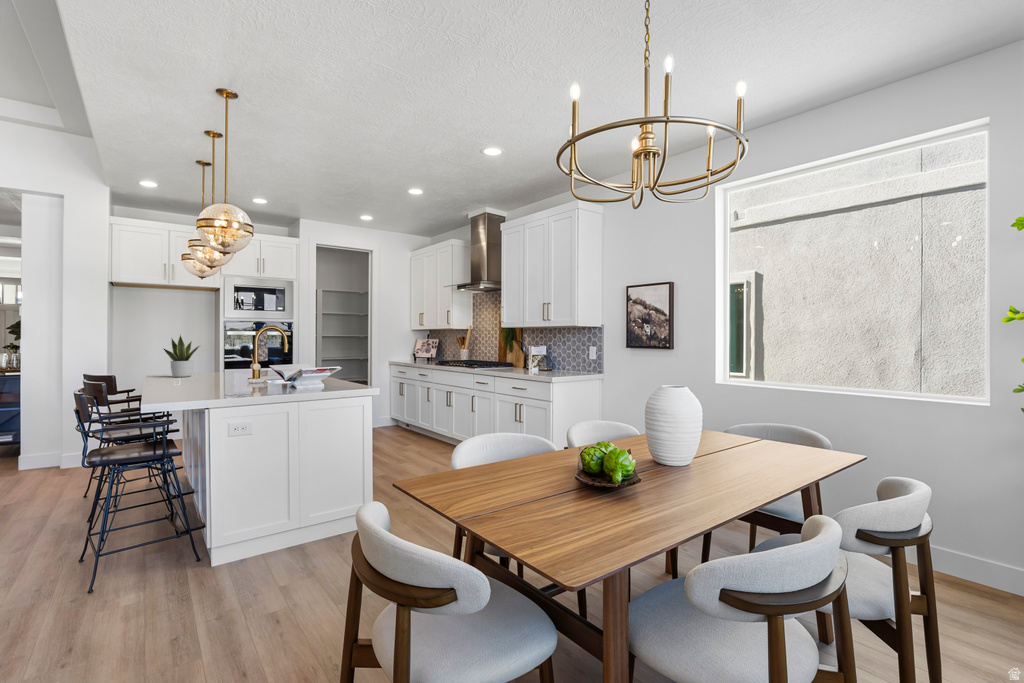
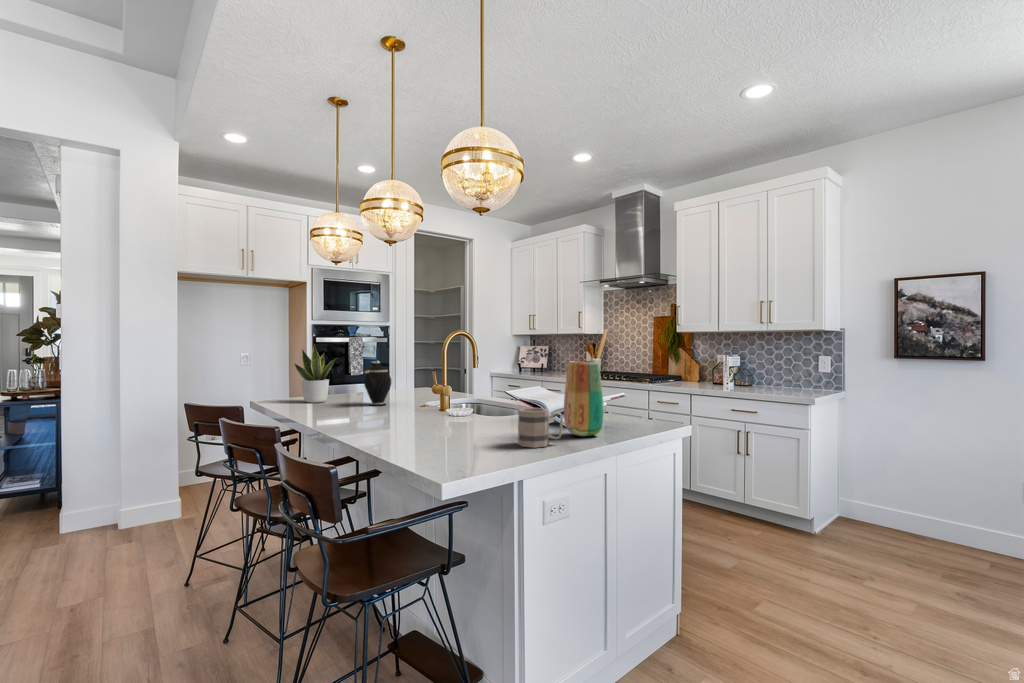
vase: none [274,344,303,394] -> present [564,361,604,436]
teapot: none [203,346,234,379] -> present [364,361,391,406]
mug: none [225,374,256,398] -> present [518,408,563,448]

